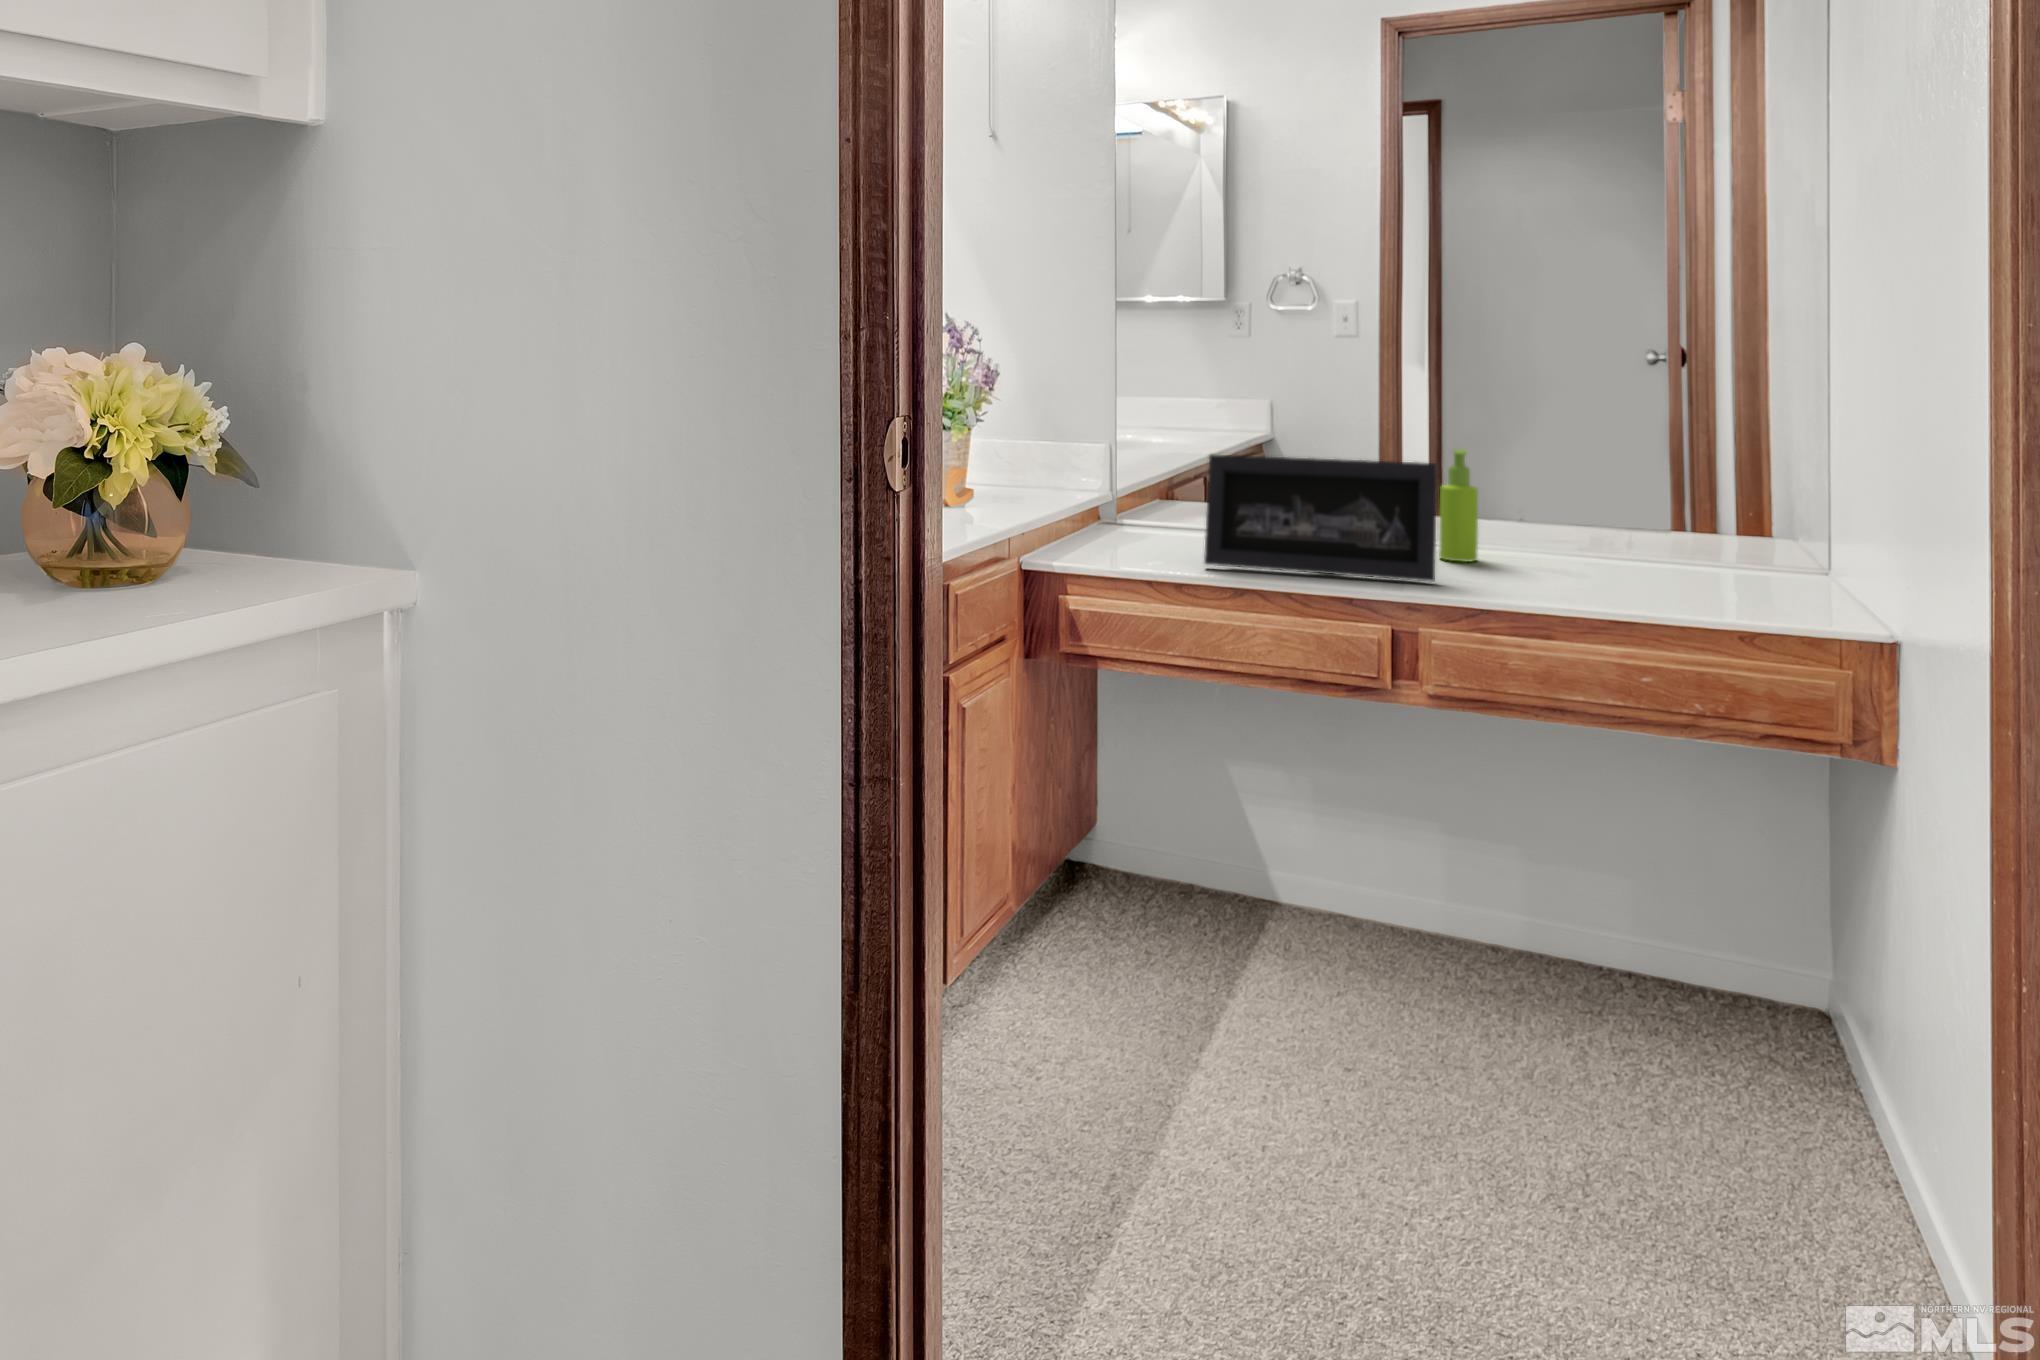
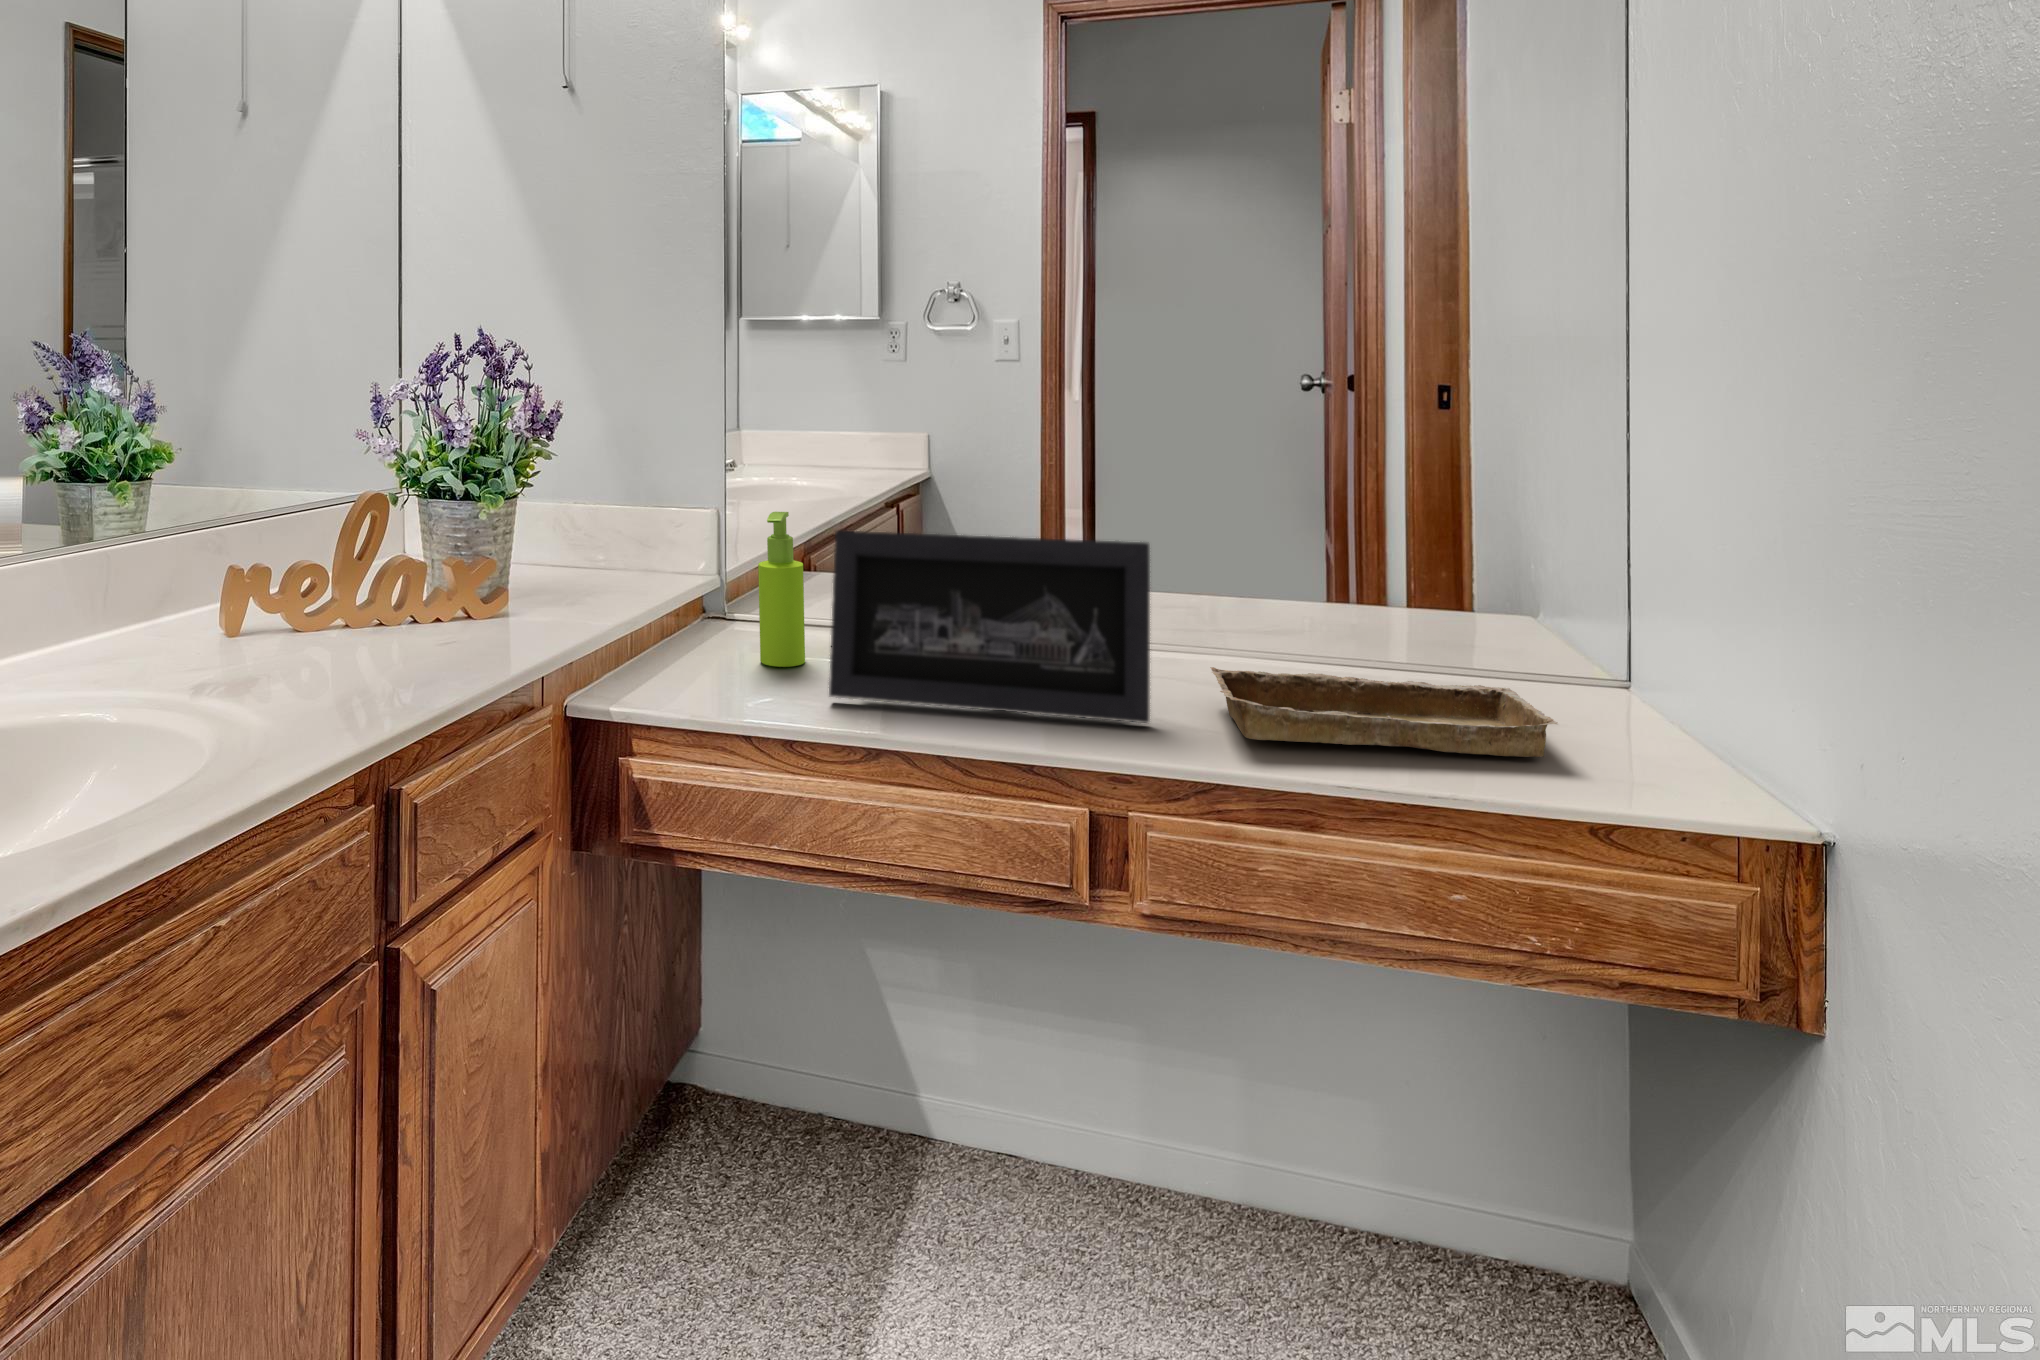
soap dispenser: present [1439,449,1478,561] -> present [758,512,805,667]
tray: none [1479,551,1723,601] -> present [1211,667,1558,757]

